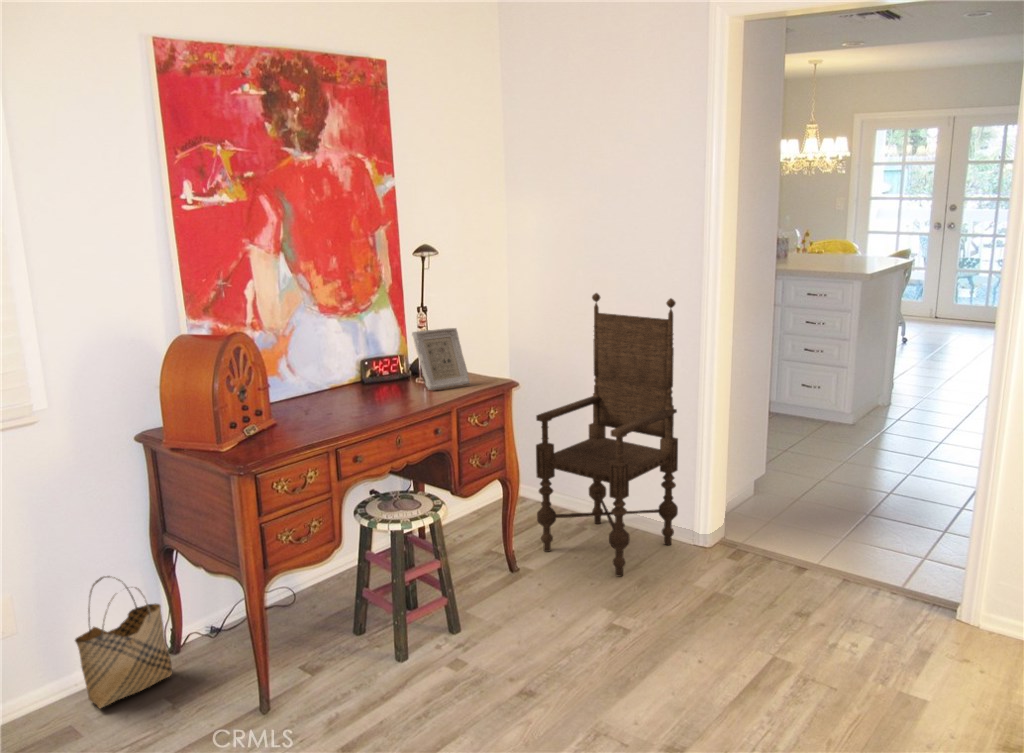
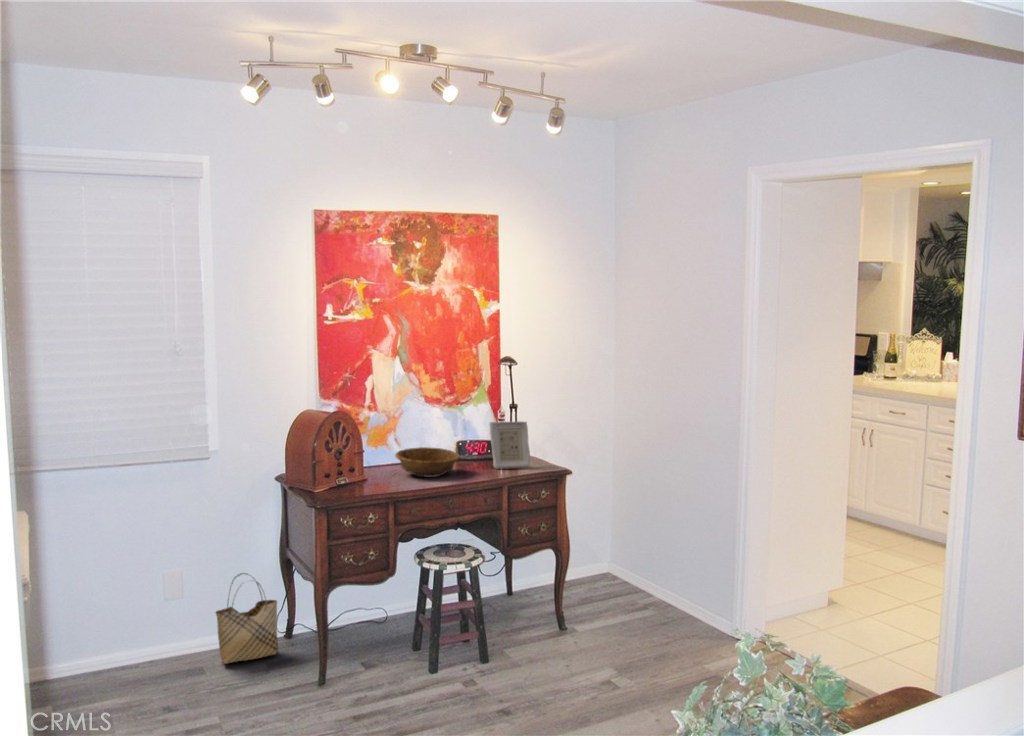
armchair: present [536,293,678,576] -> none [593,402,719,650]
decorative bowl: none [307,371,394,411] -> present [395,447,460,476]

